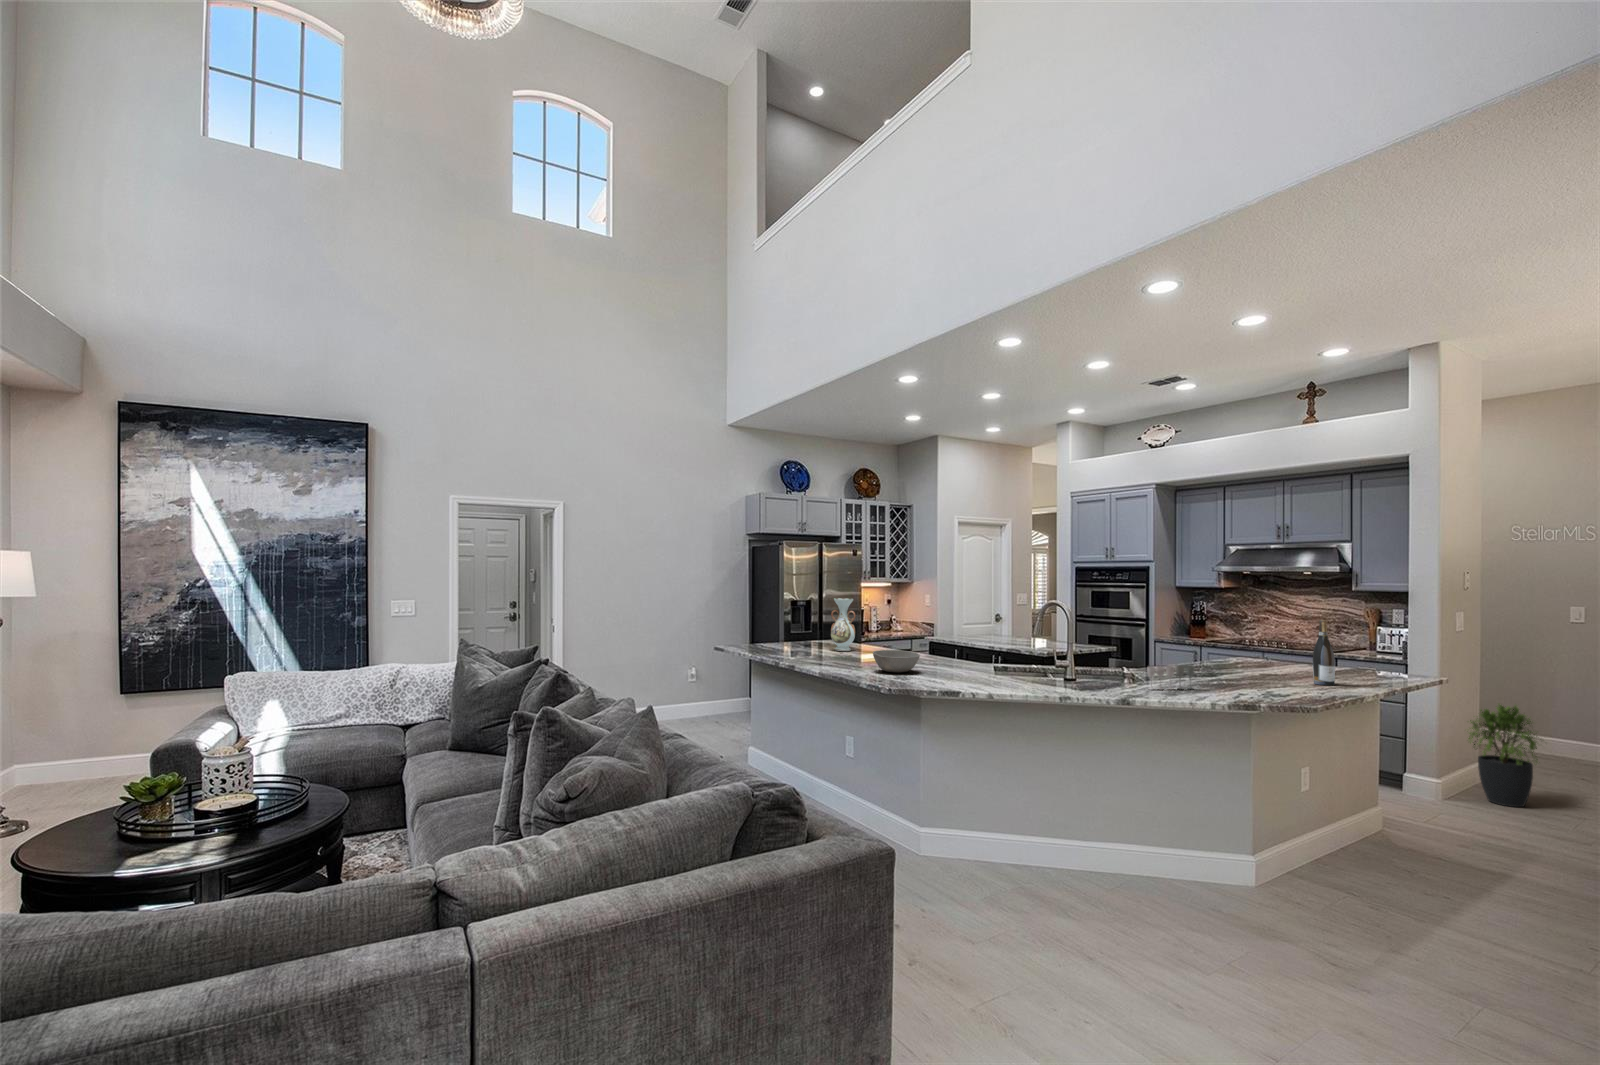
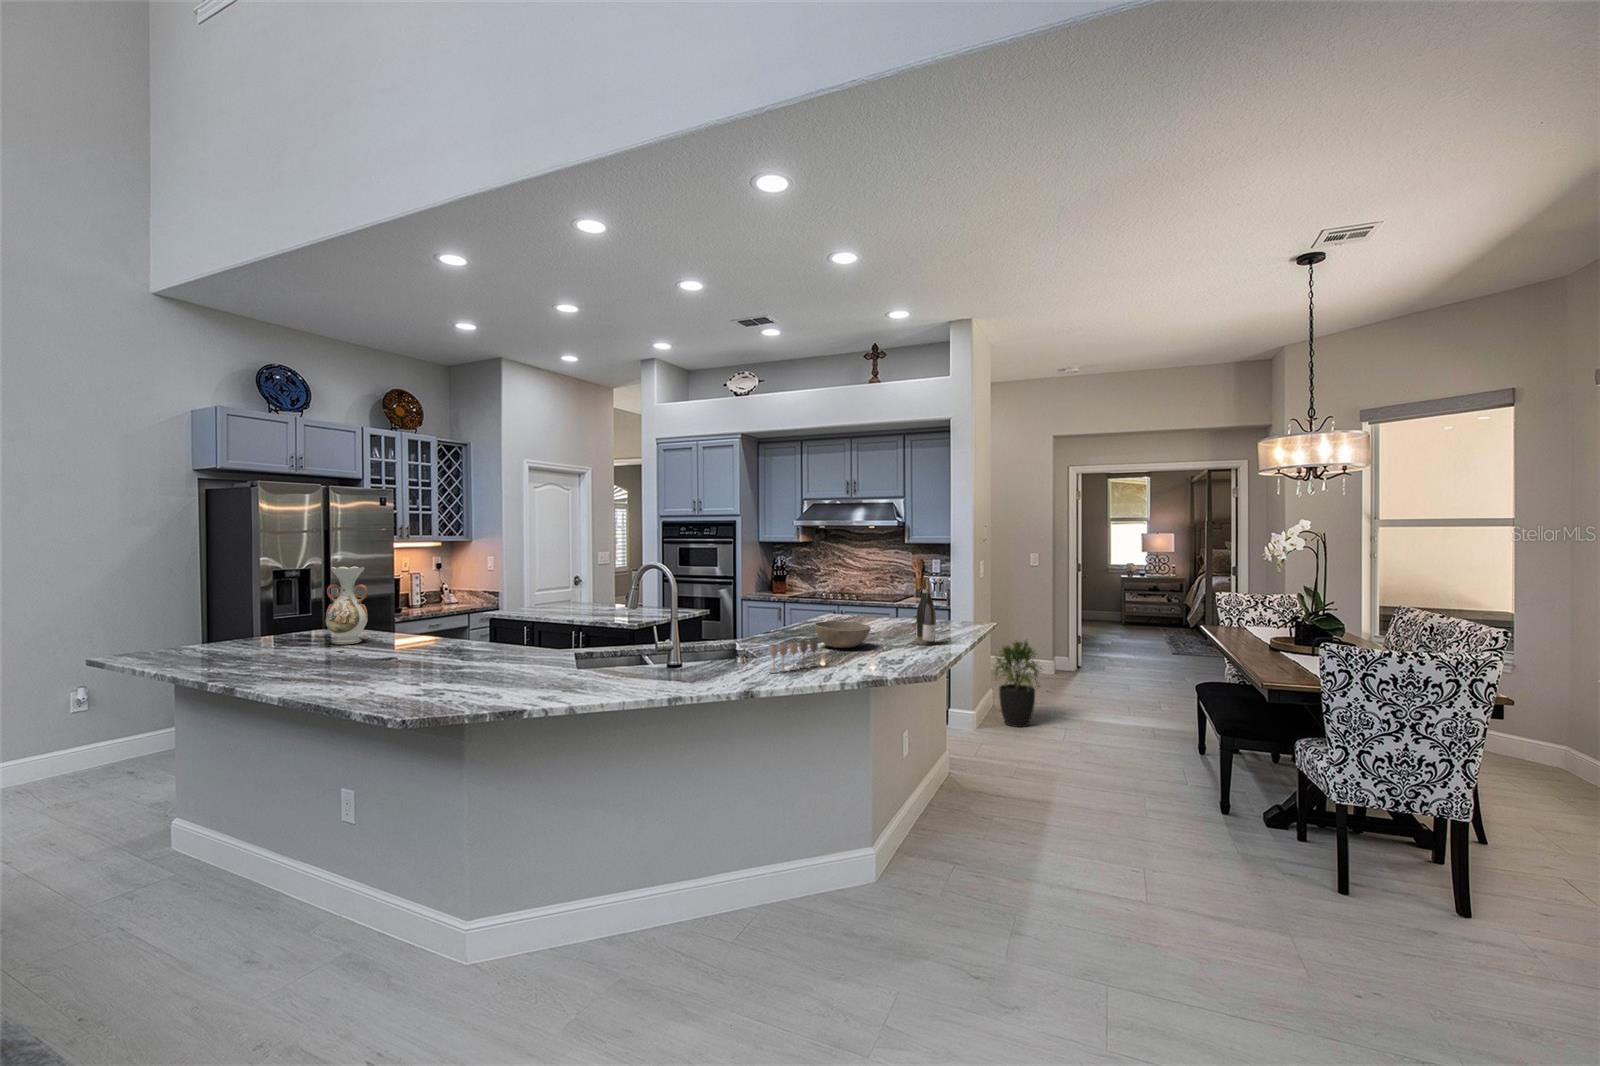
bowl: present [873,650,920,672] -> present [815,621,871,648]

